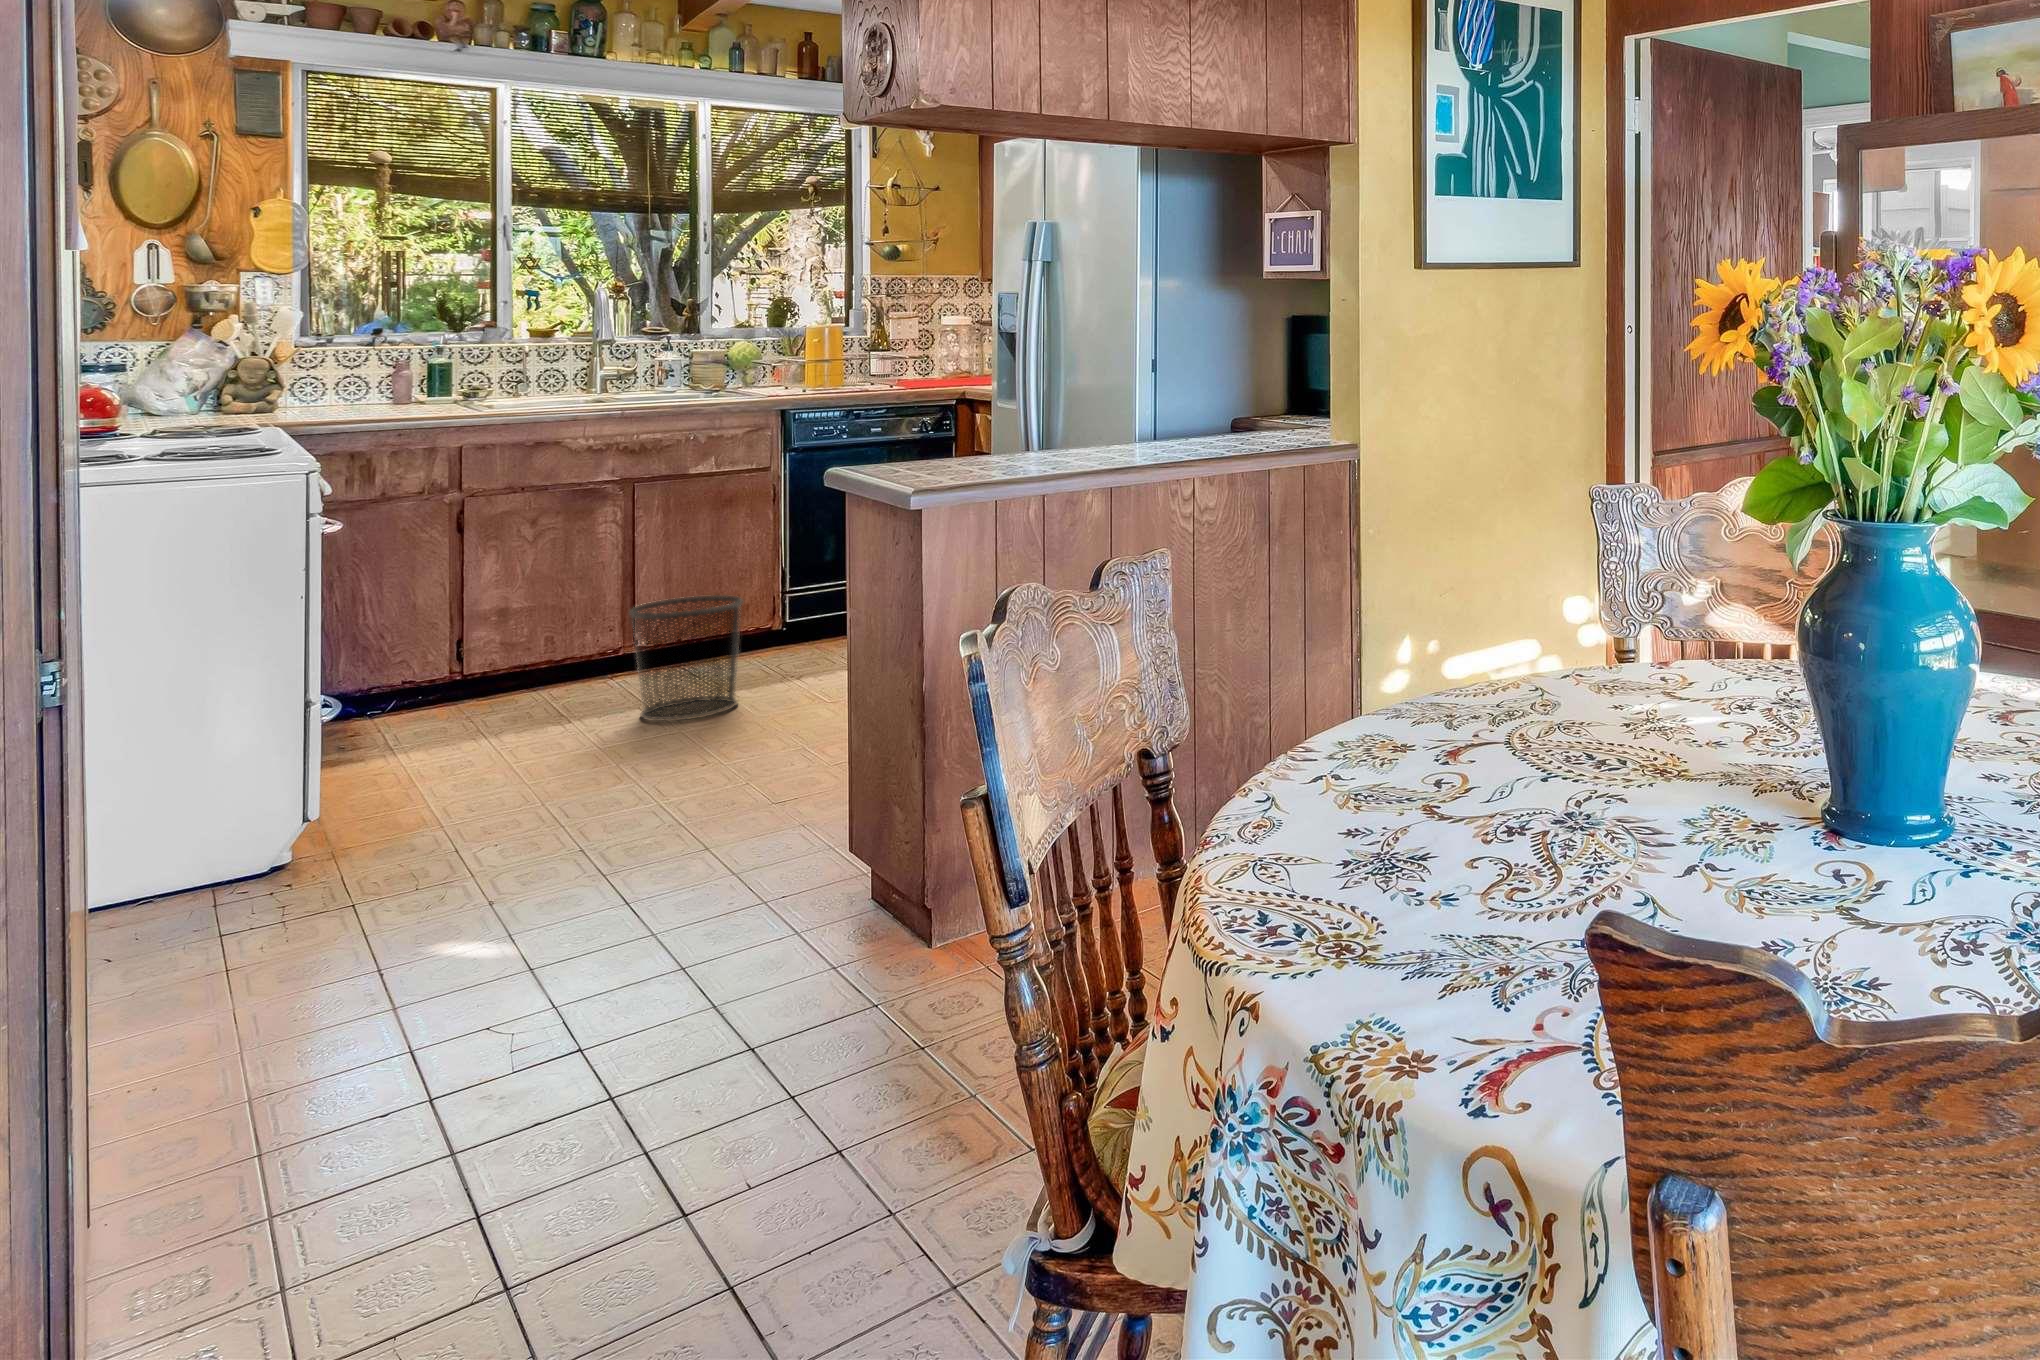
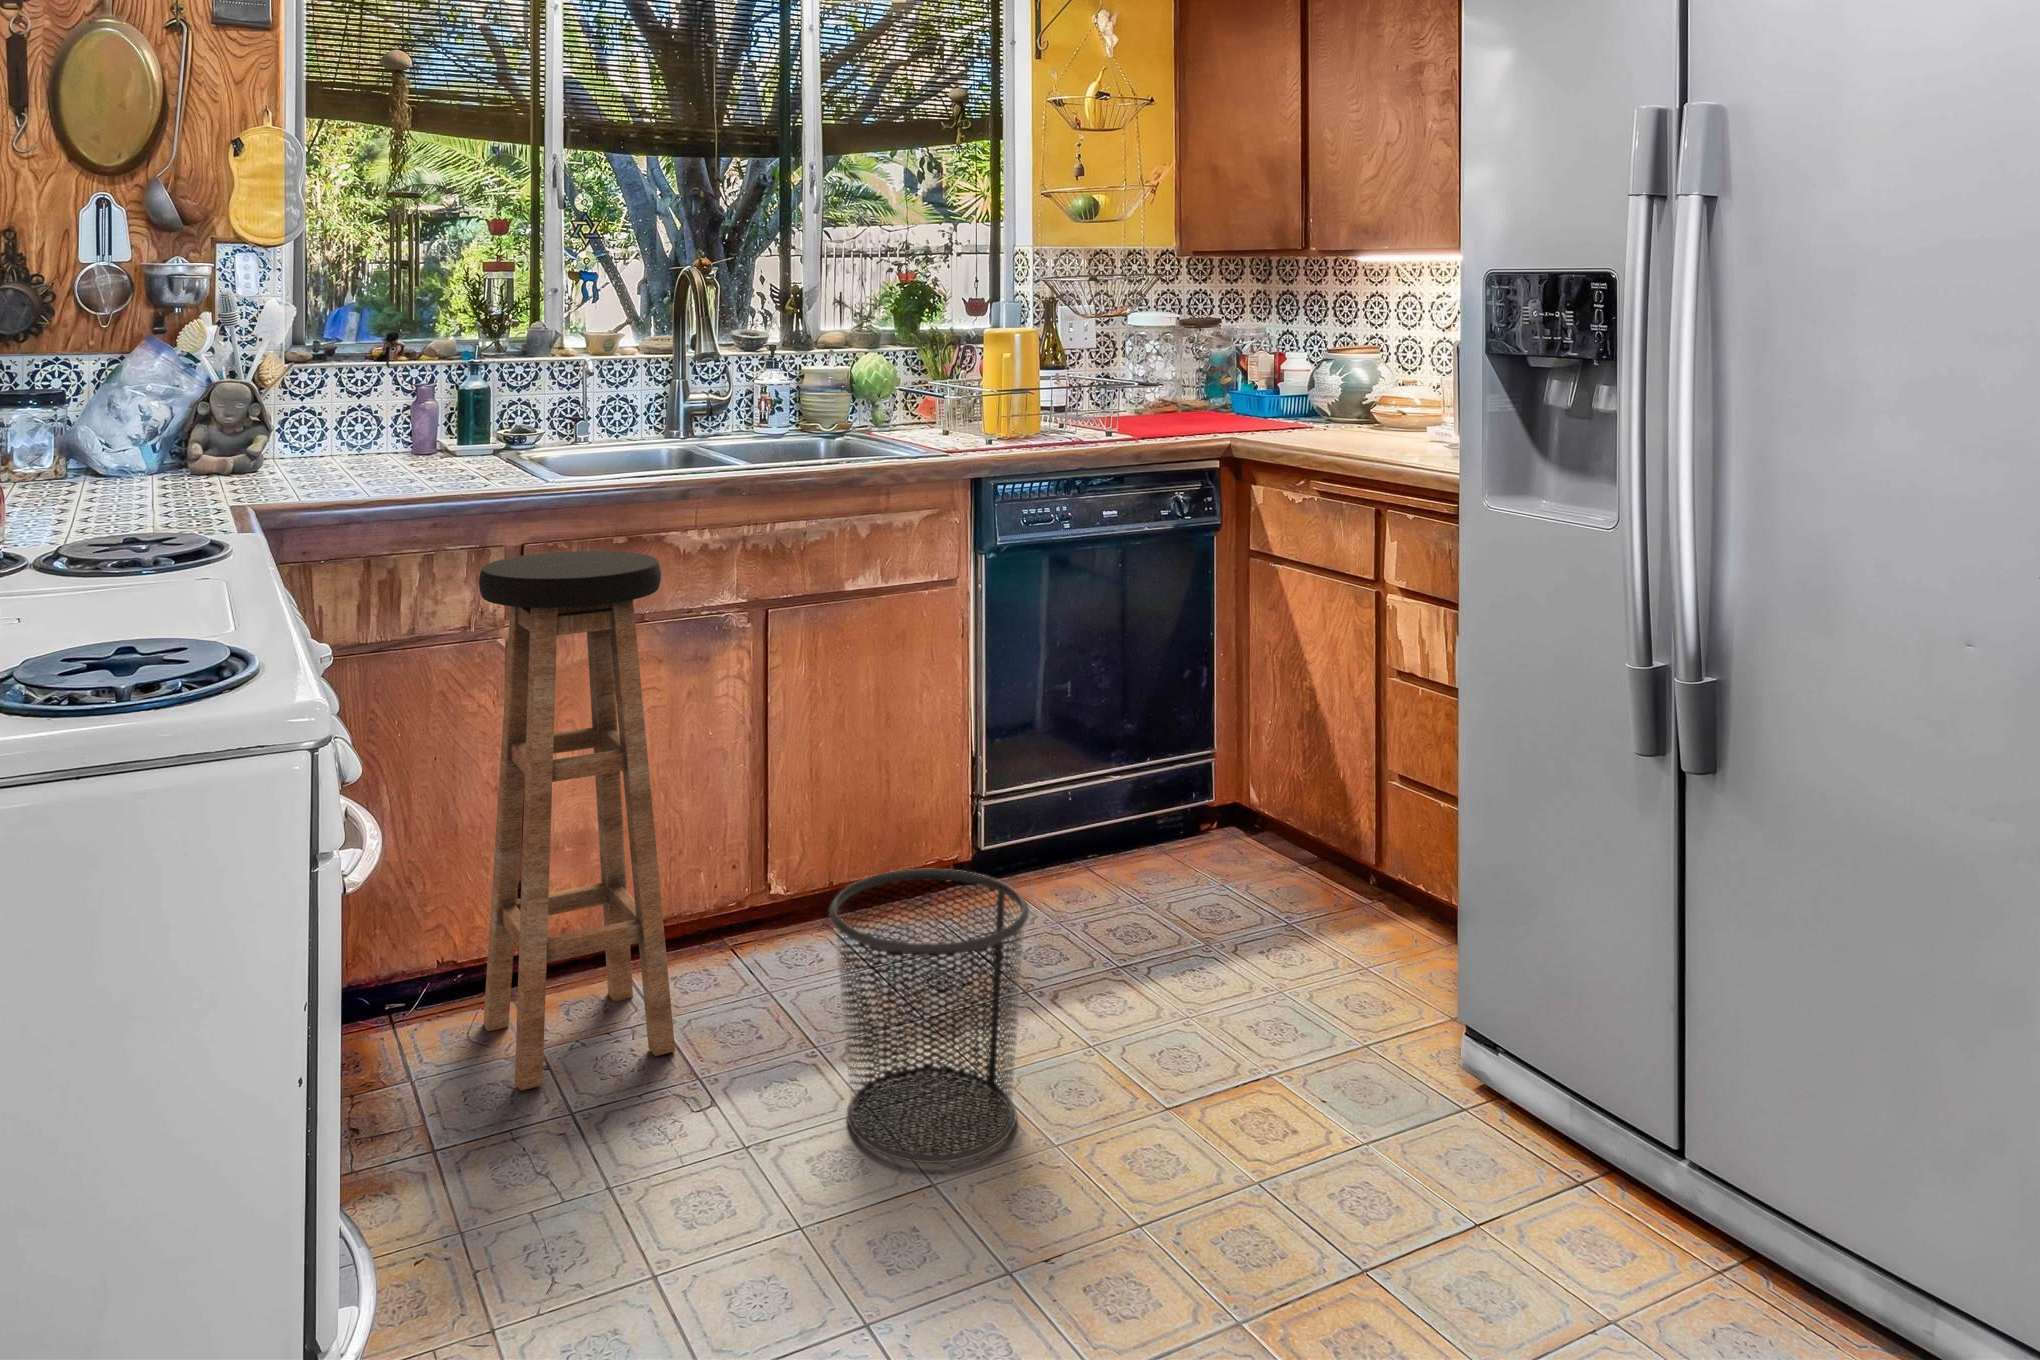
bar stool: none [424,446,551,724] -> present [479,551,675,1090]

